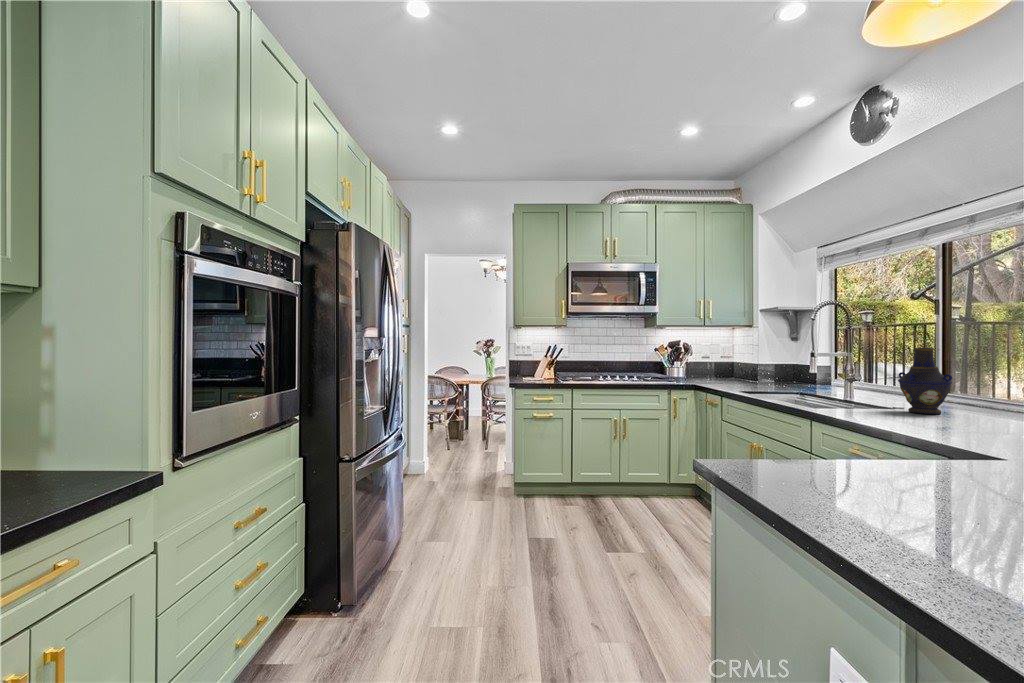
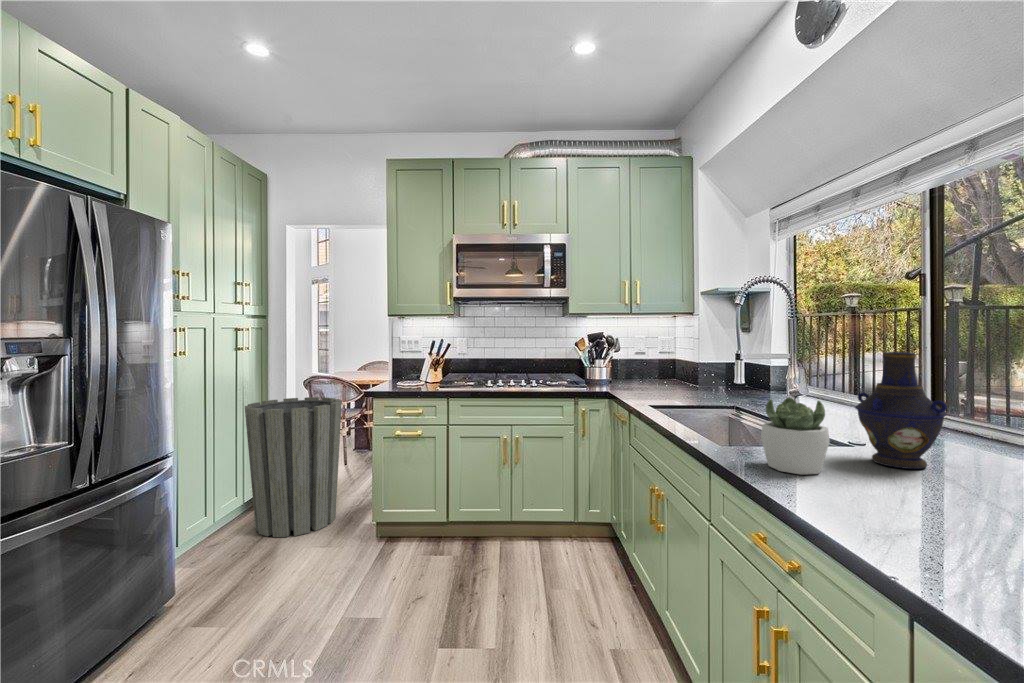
succulent plant: none [845,374,886,416] -> present [761,397,830,475]
trash can: none [408,391,477,496] -> present [245,397,342,537]

